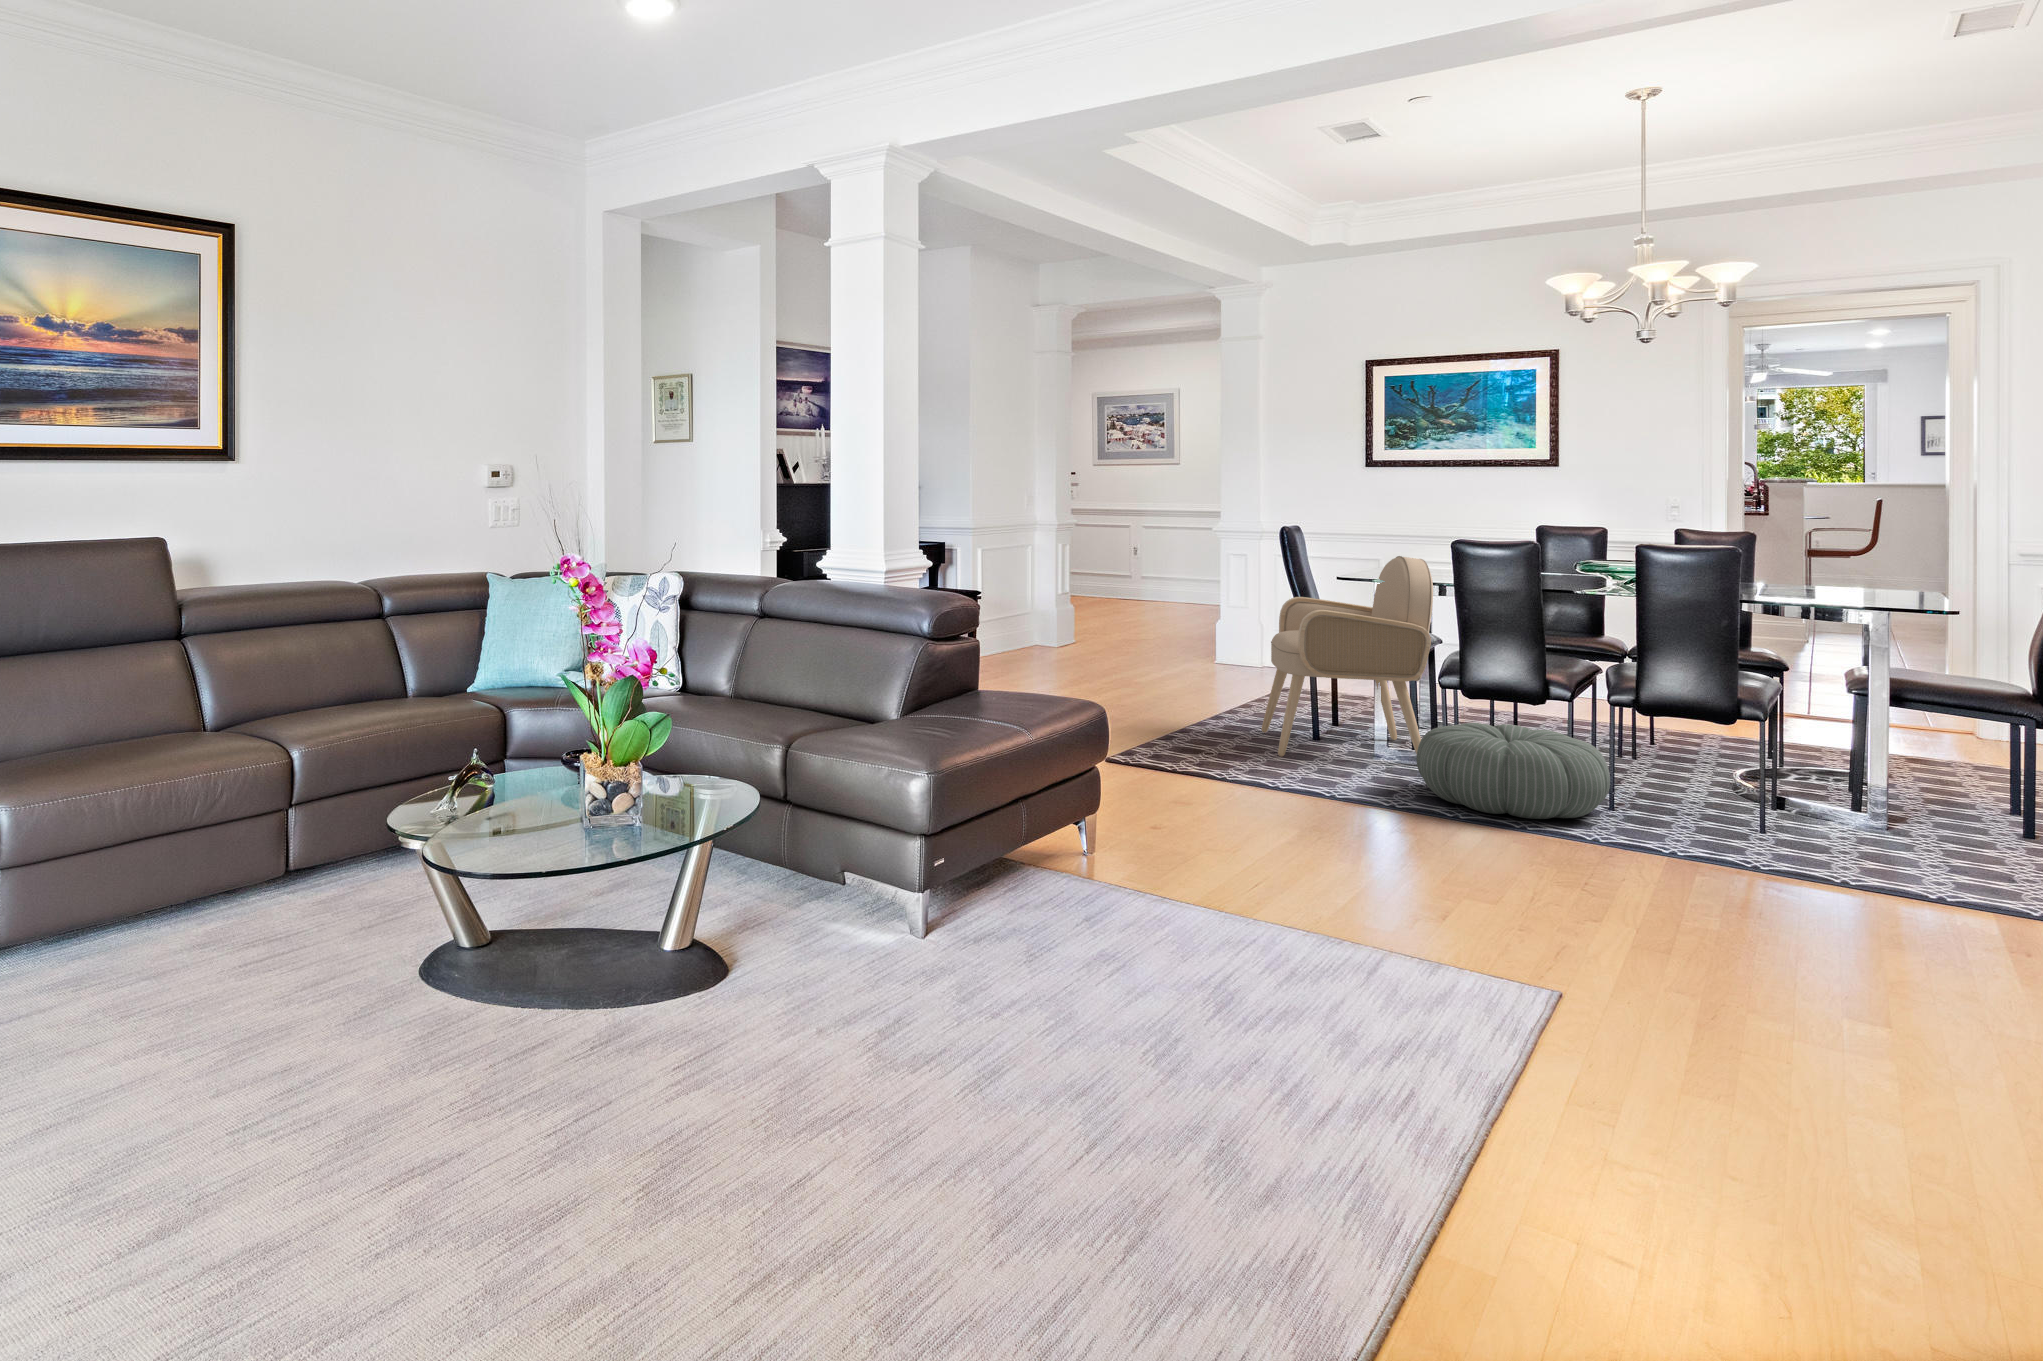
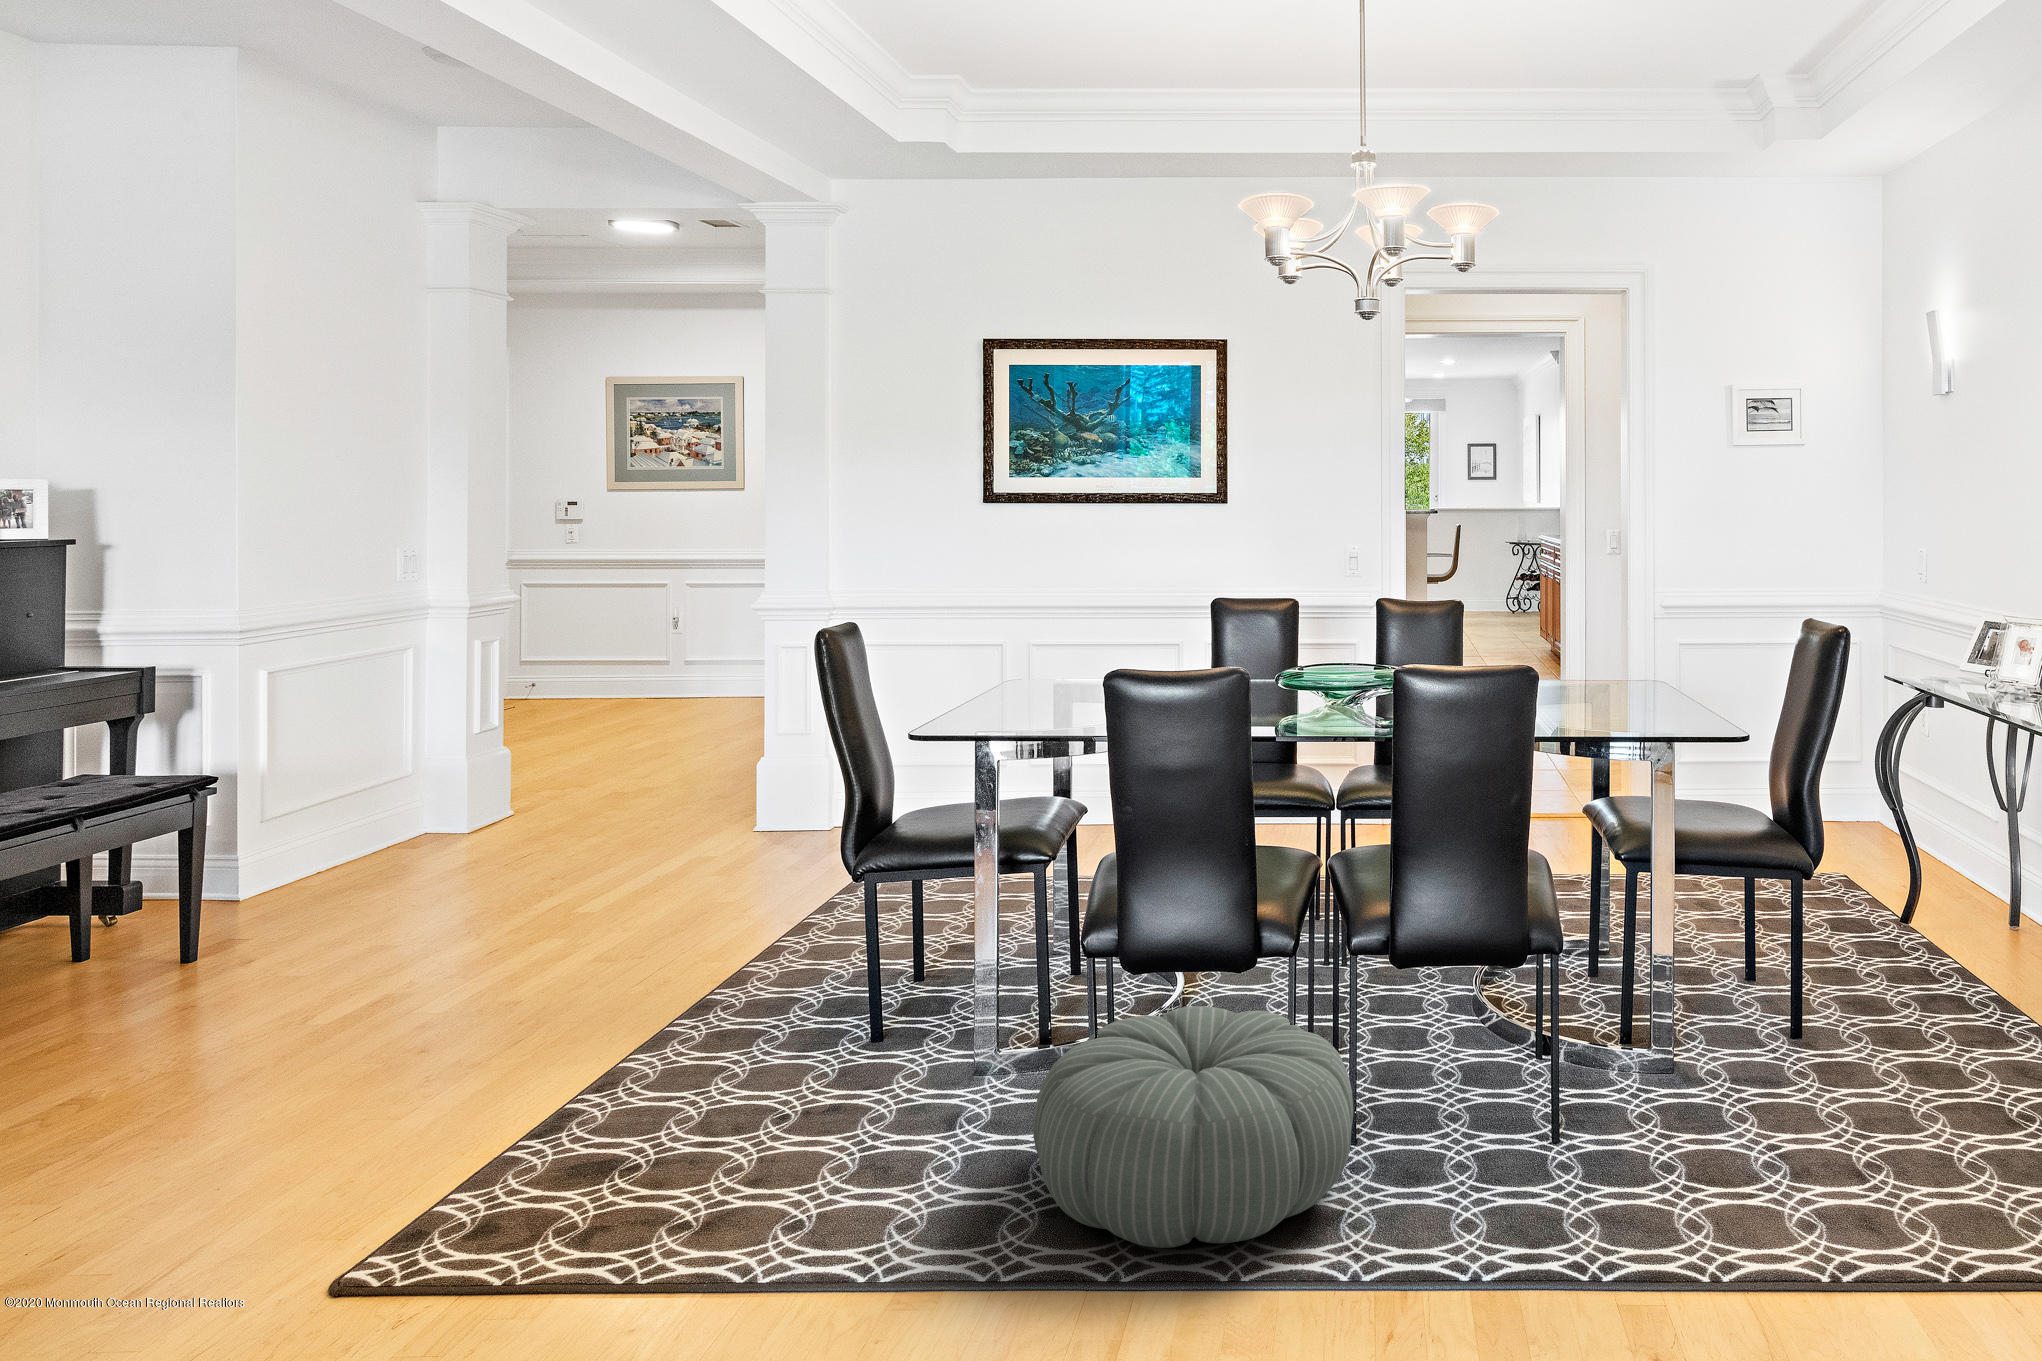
armchair: present [1261,556,1433,757] -> none [766,679,1068,1129]

